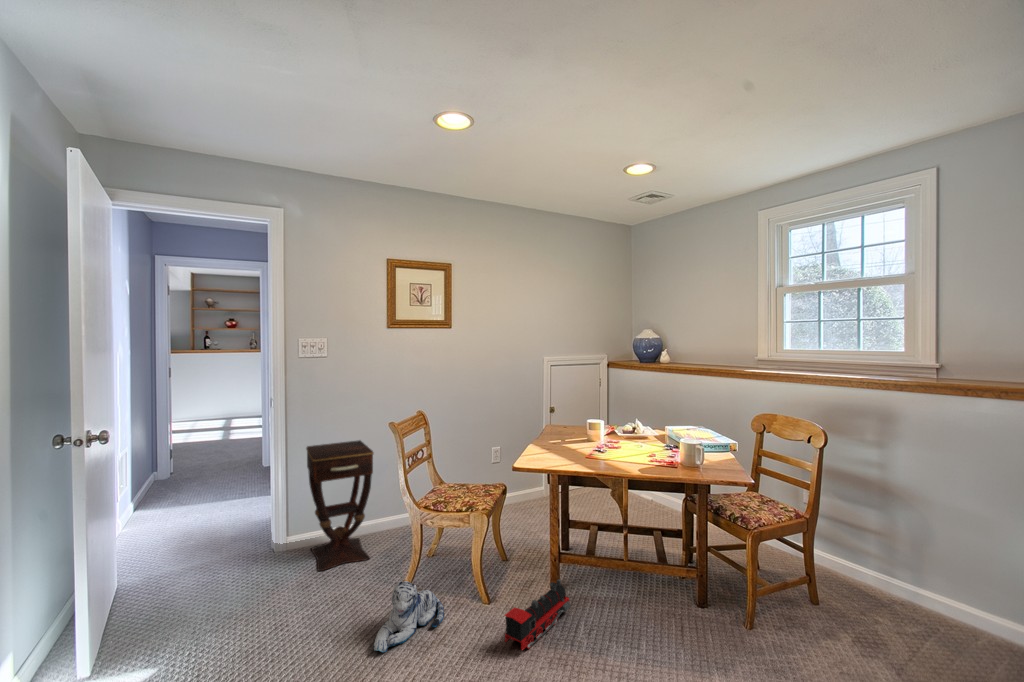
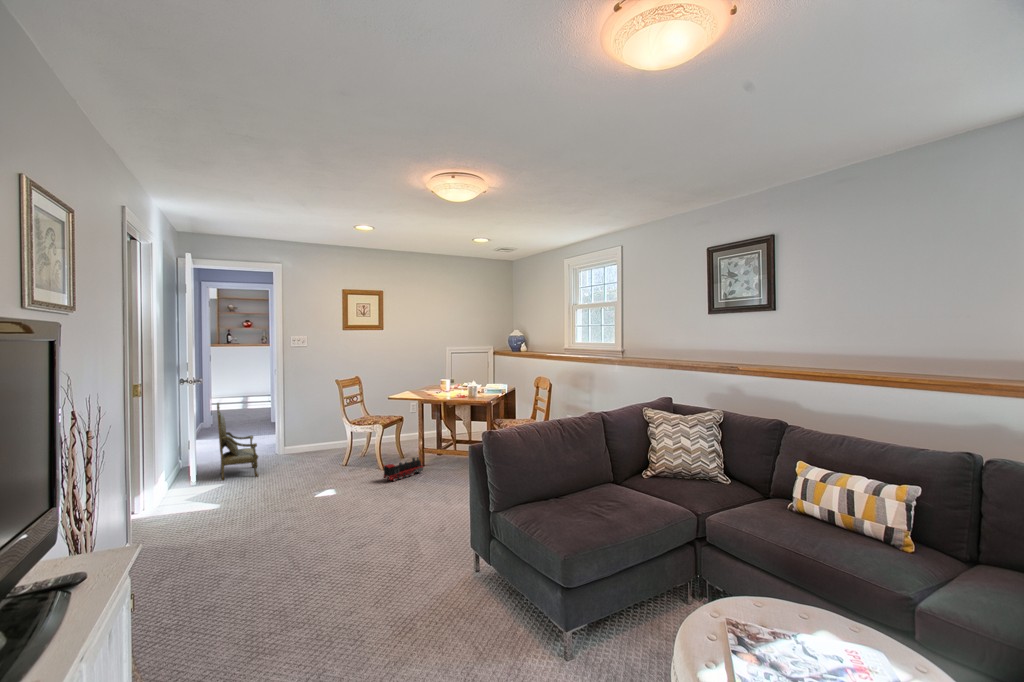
armchair: none [147,433,235,646] -> present [217,403,258,480]
side table: present [306,440,374,571] -> none [295,395,332,461]
plush toy: present [374,581,444,652] -> none [322,453,361,482]

